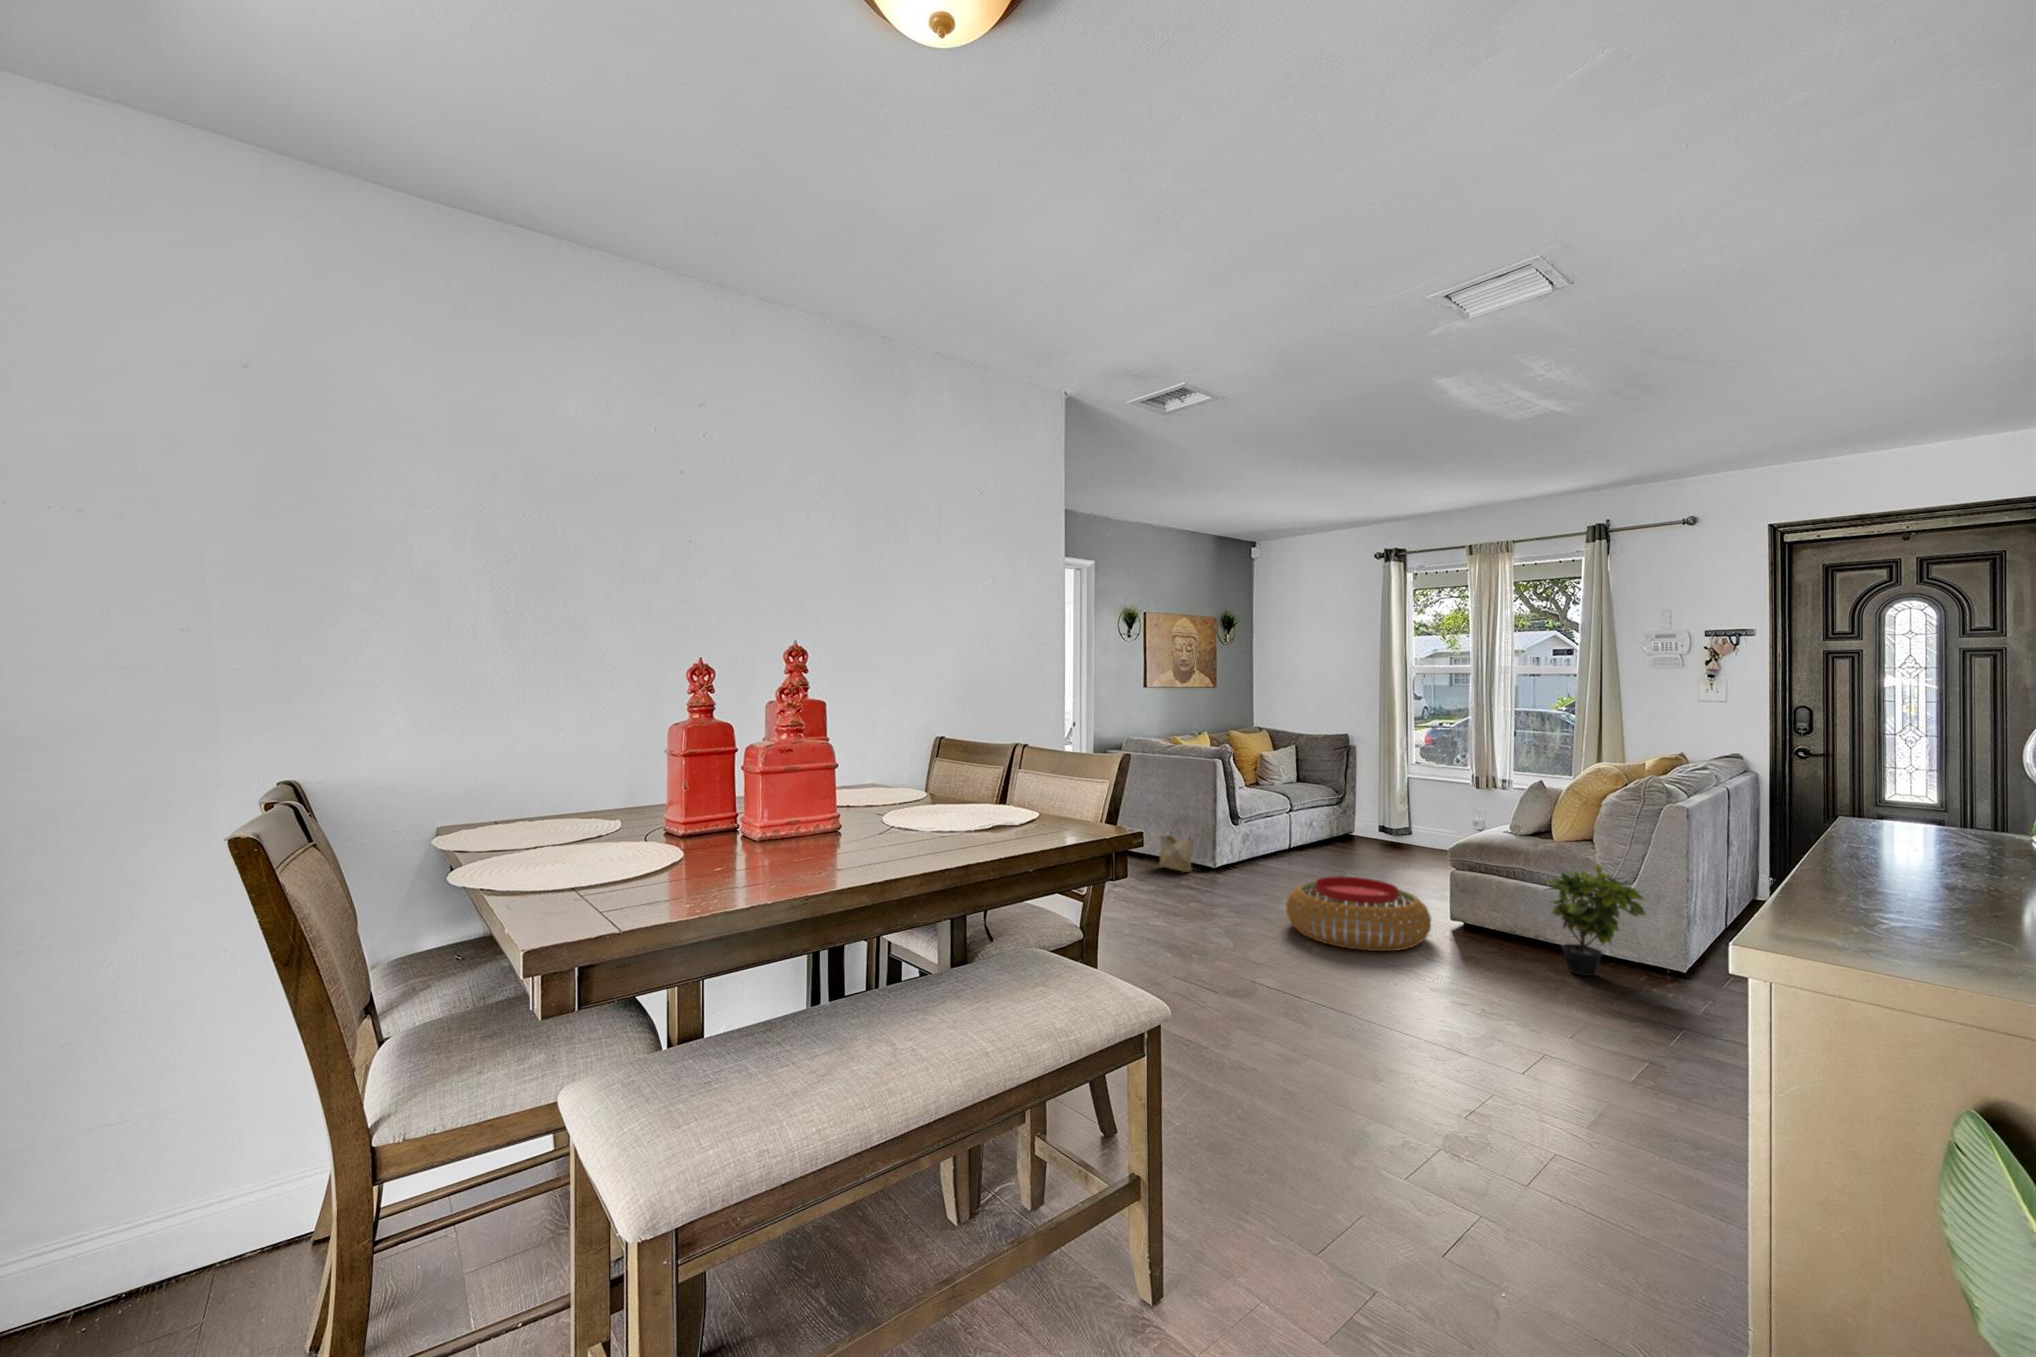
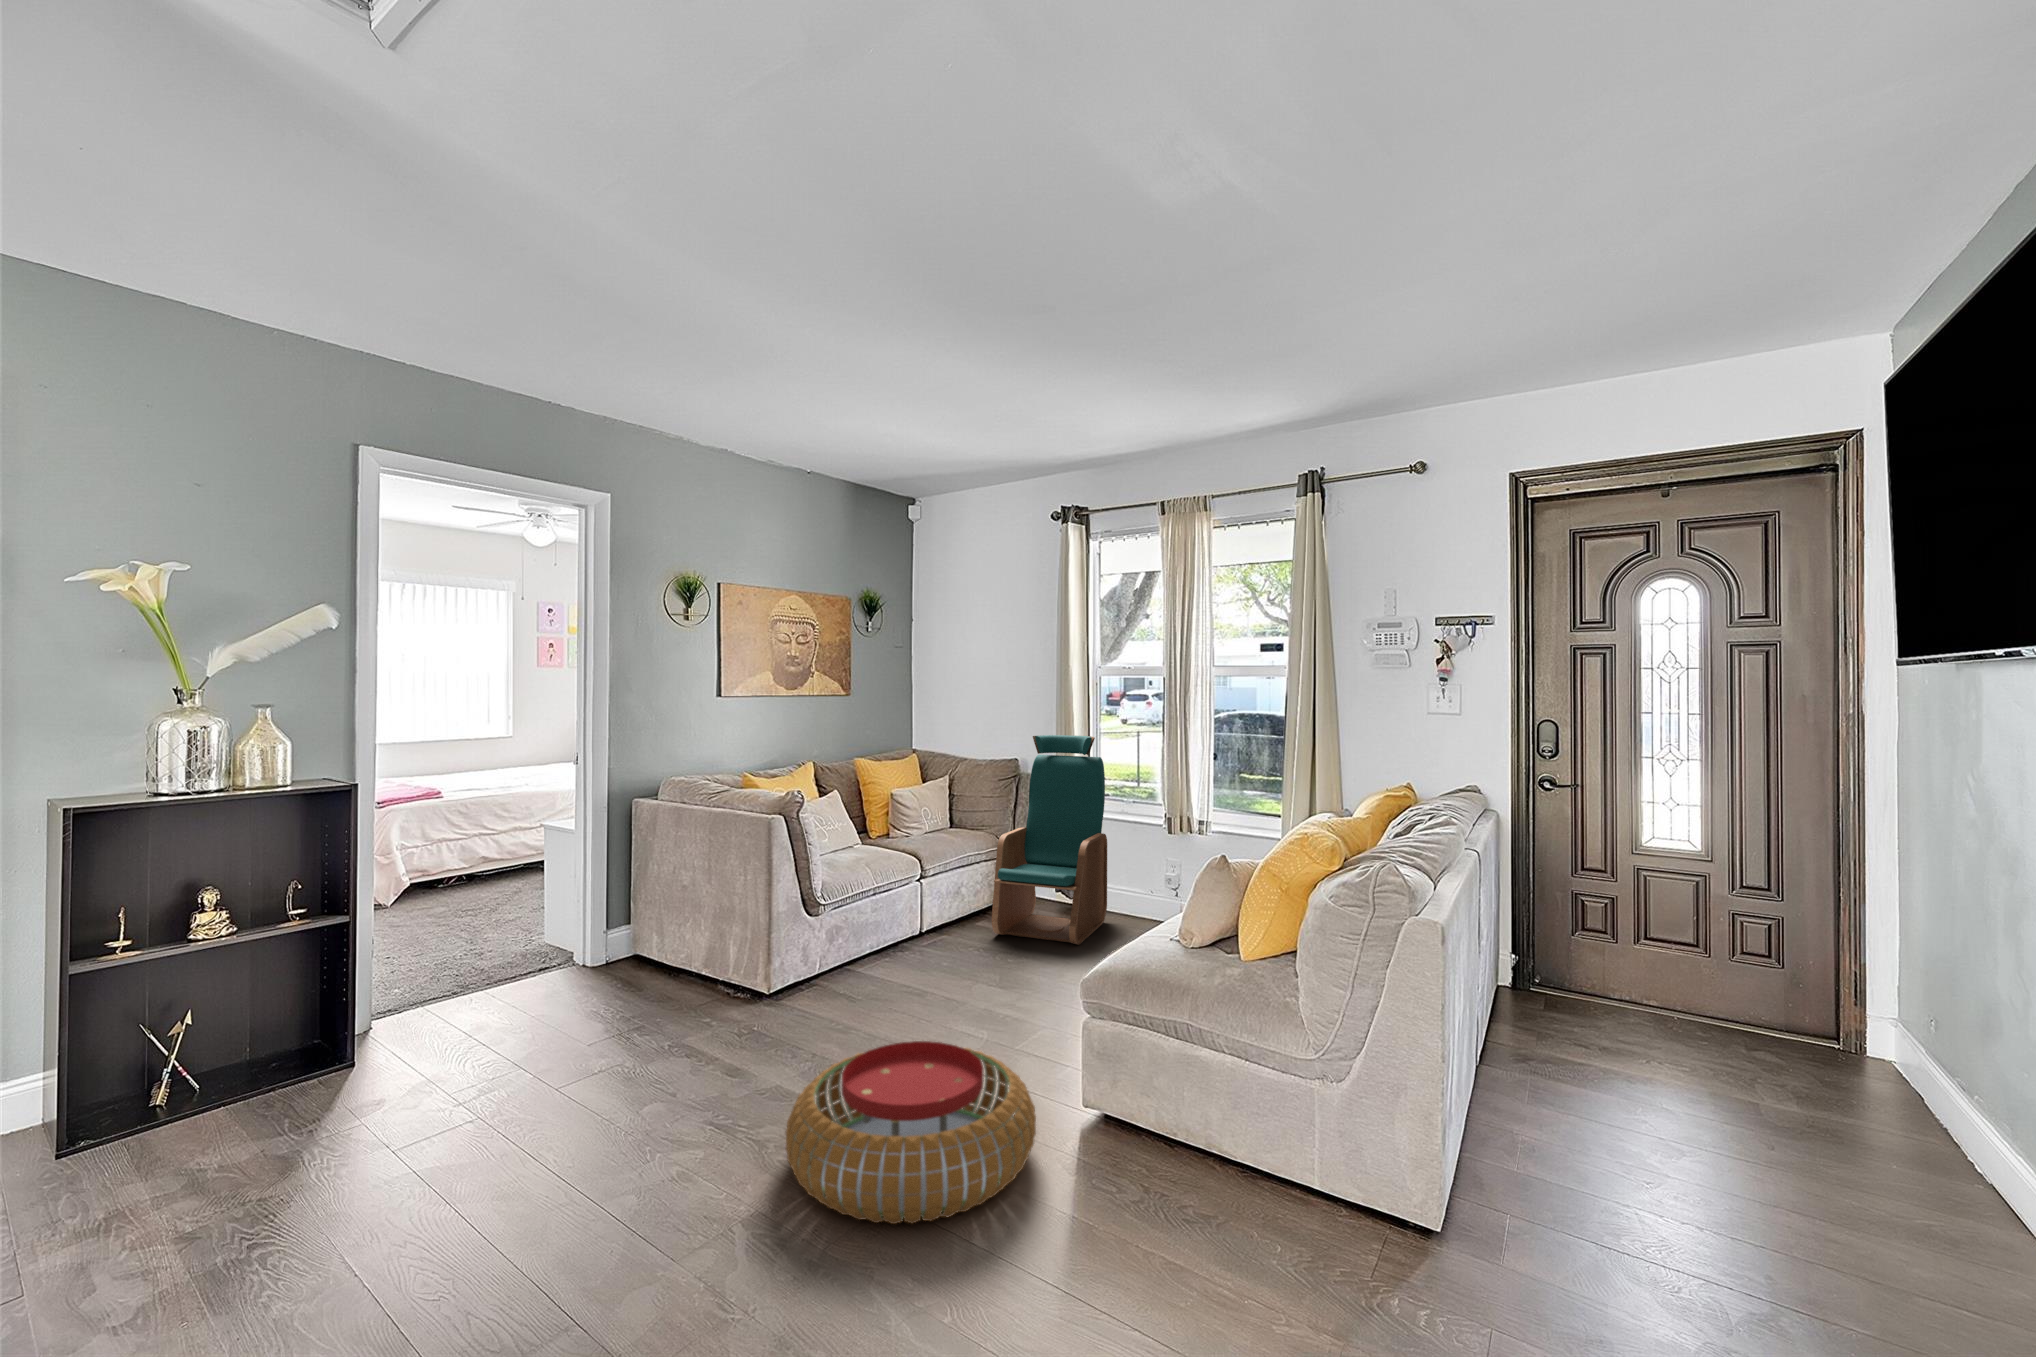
armchair: none [1341,717,1425,862] -> present [992,735,1107,944]
woven basket: present [1159,825,1193,872] -> none [684,914,738,1004]
potted plant: present [1548,865,1645,976] -> none [1210,1031,1370,1248]

